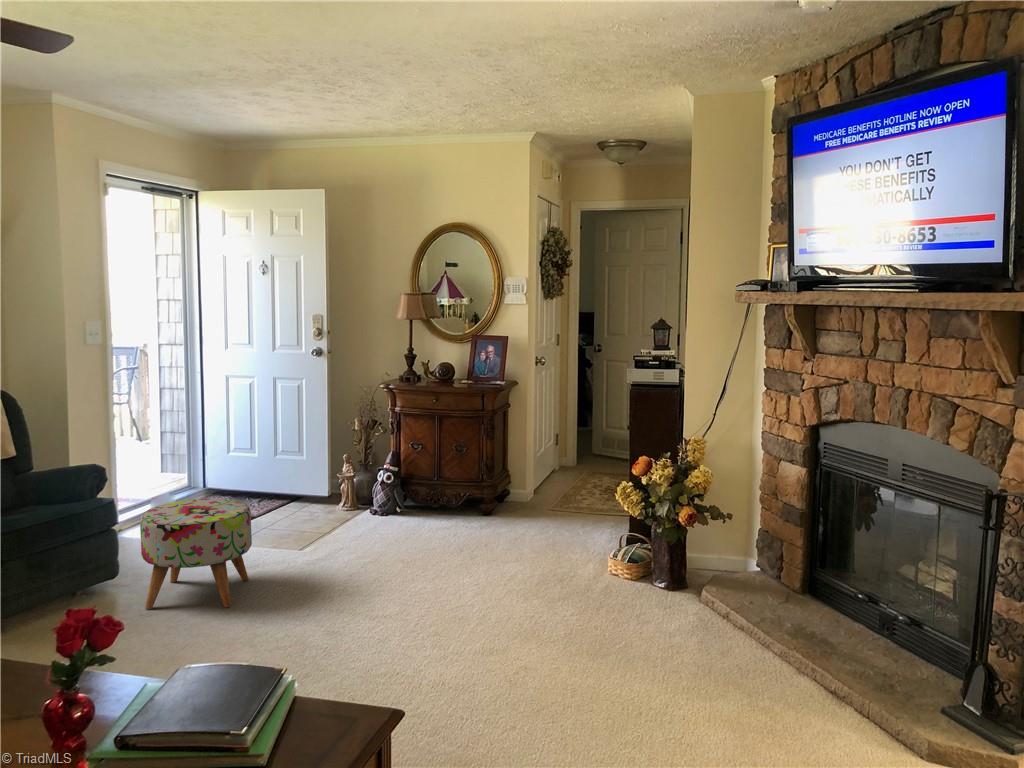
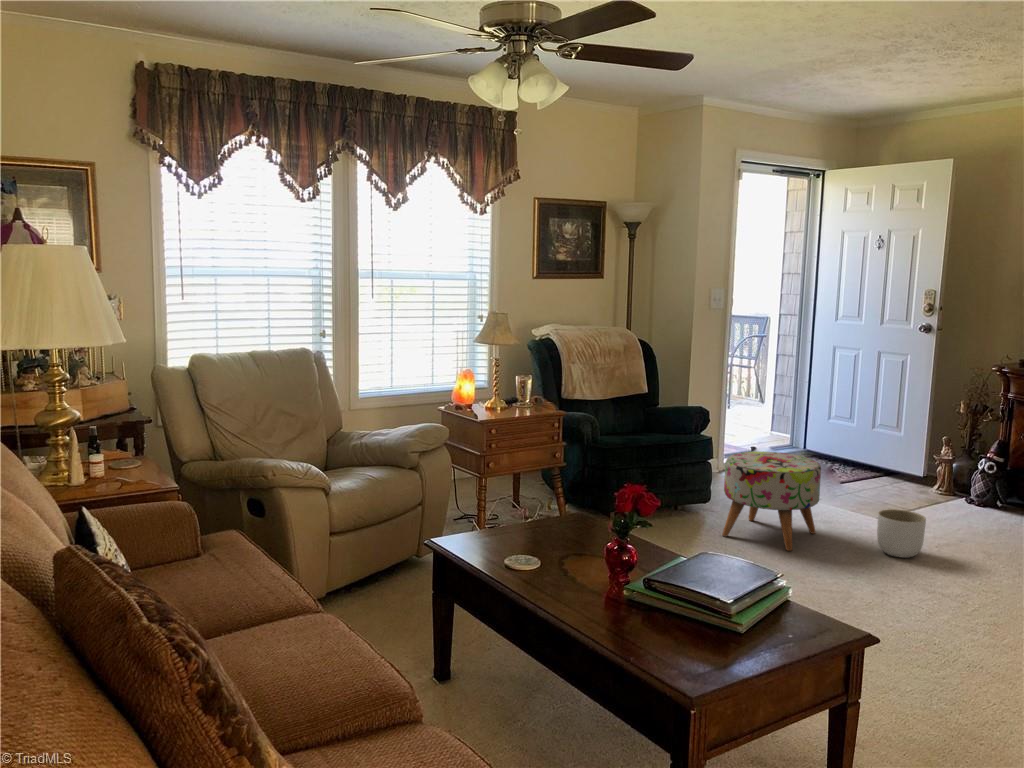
planter: none [312,536,357,585] -> present [877,509,926,558]

